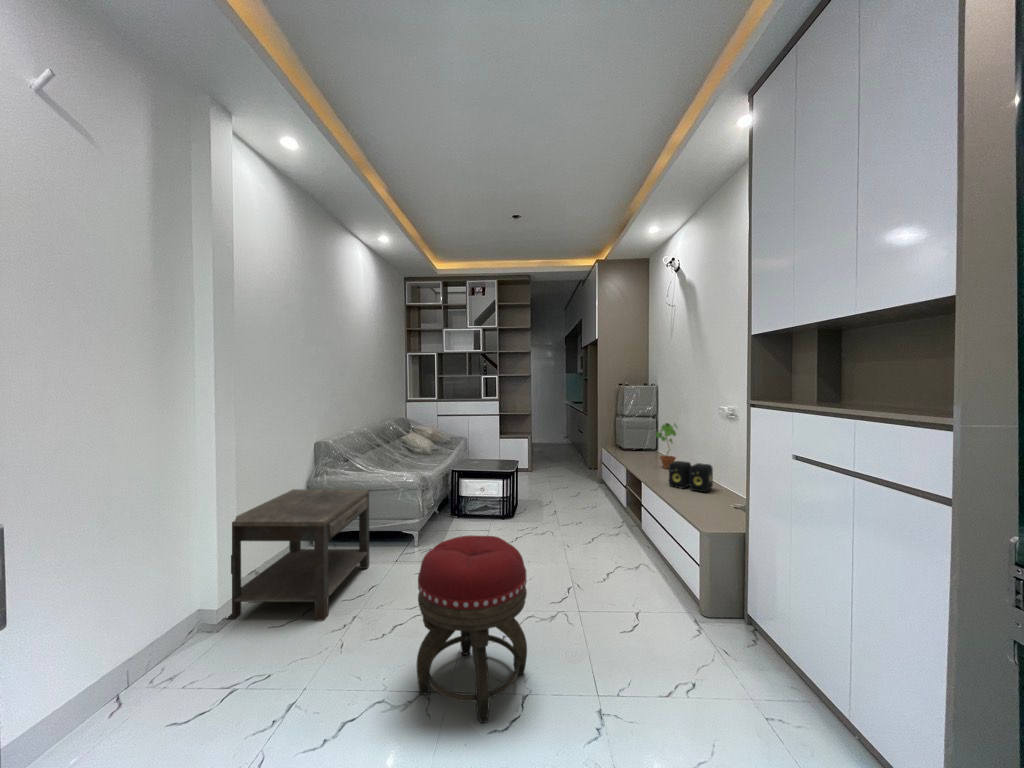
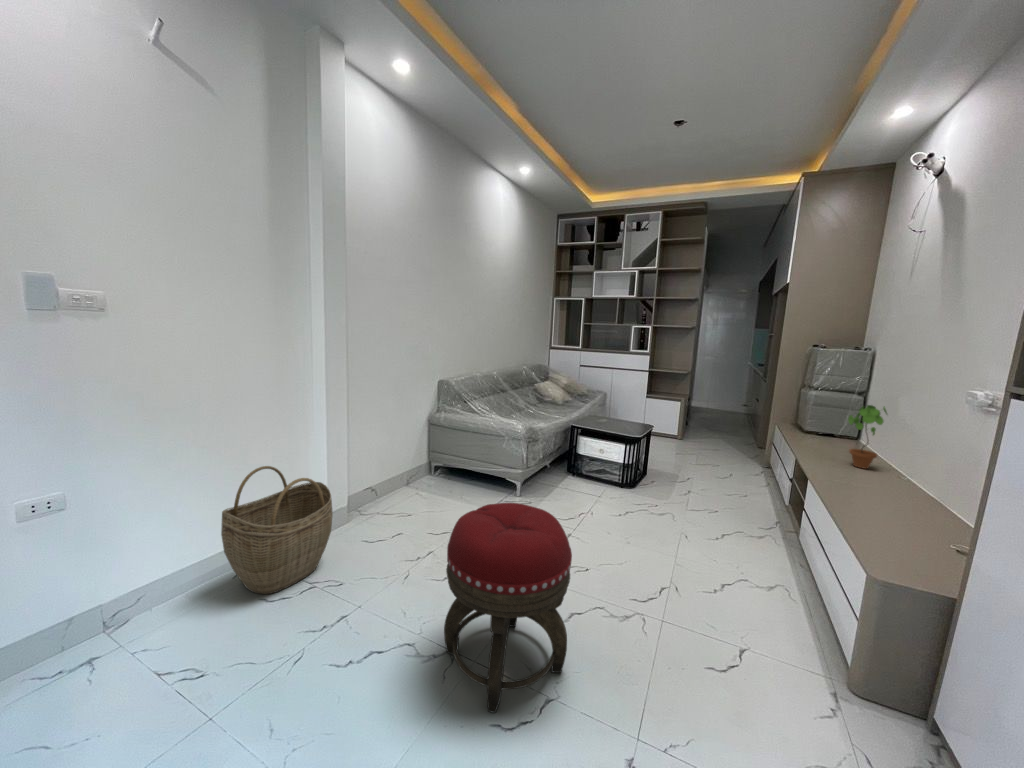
speaker: present [669,461,713,492] -> none [848,461,933,515]
side table: present [226,489,370,621] -> none [337,421,472,547]
woven basket: none [106,561,247,720] -> present [221,466,333,594]

